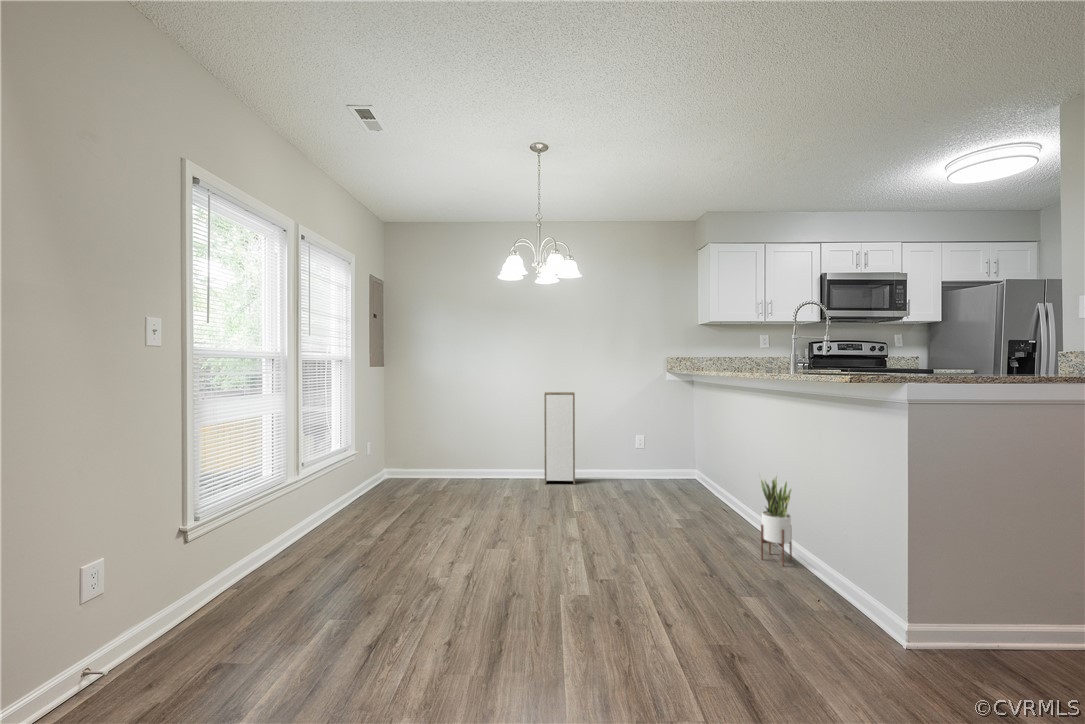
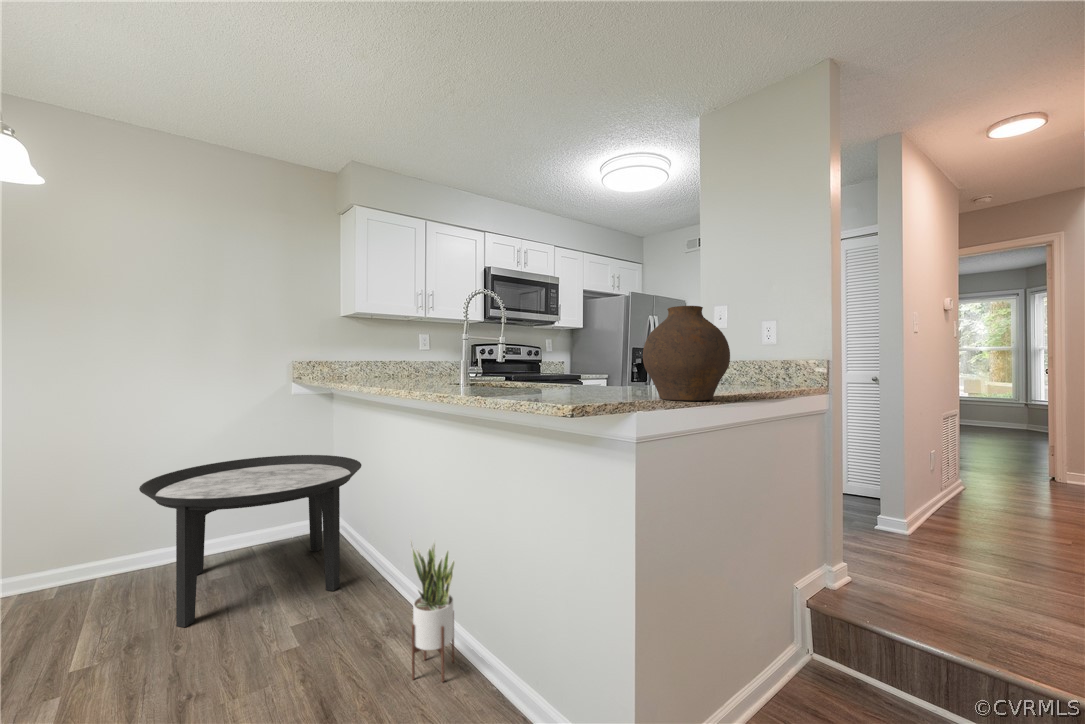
vase: none [947,308,1037,380] -> present [643,306,730,401]
storage cabinet: present [544,392,575,484] -> none [21,422,108,608]
round table: none [596,421,718,510] -> present [139,455,362,627]

